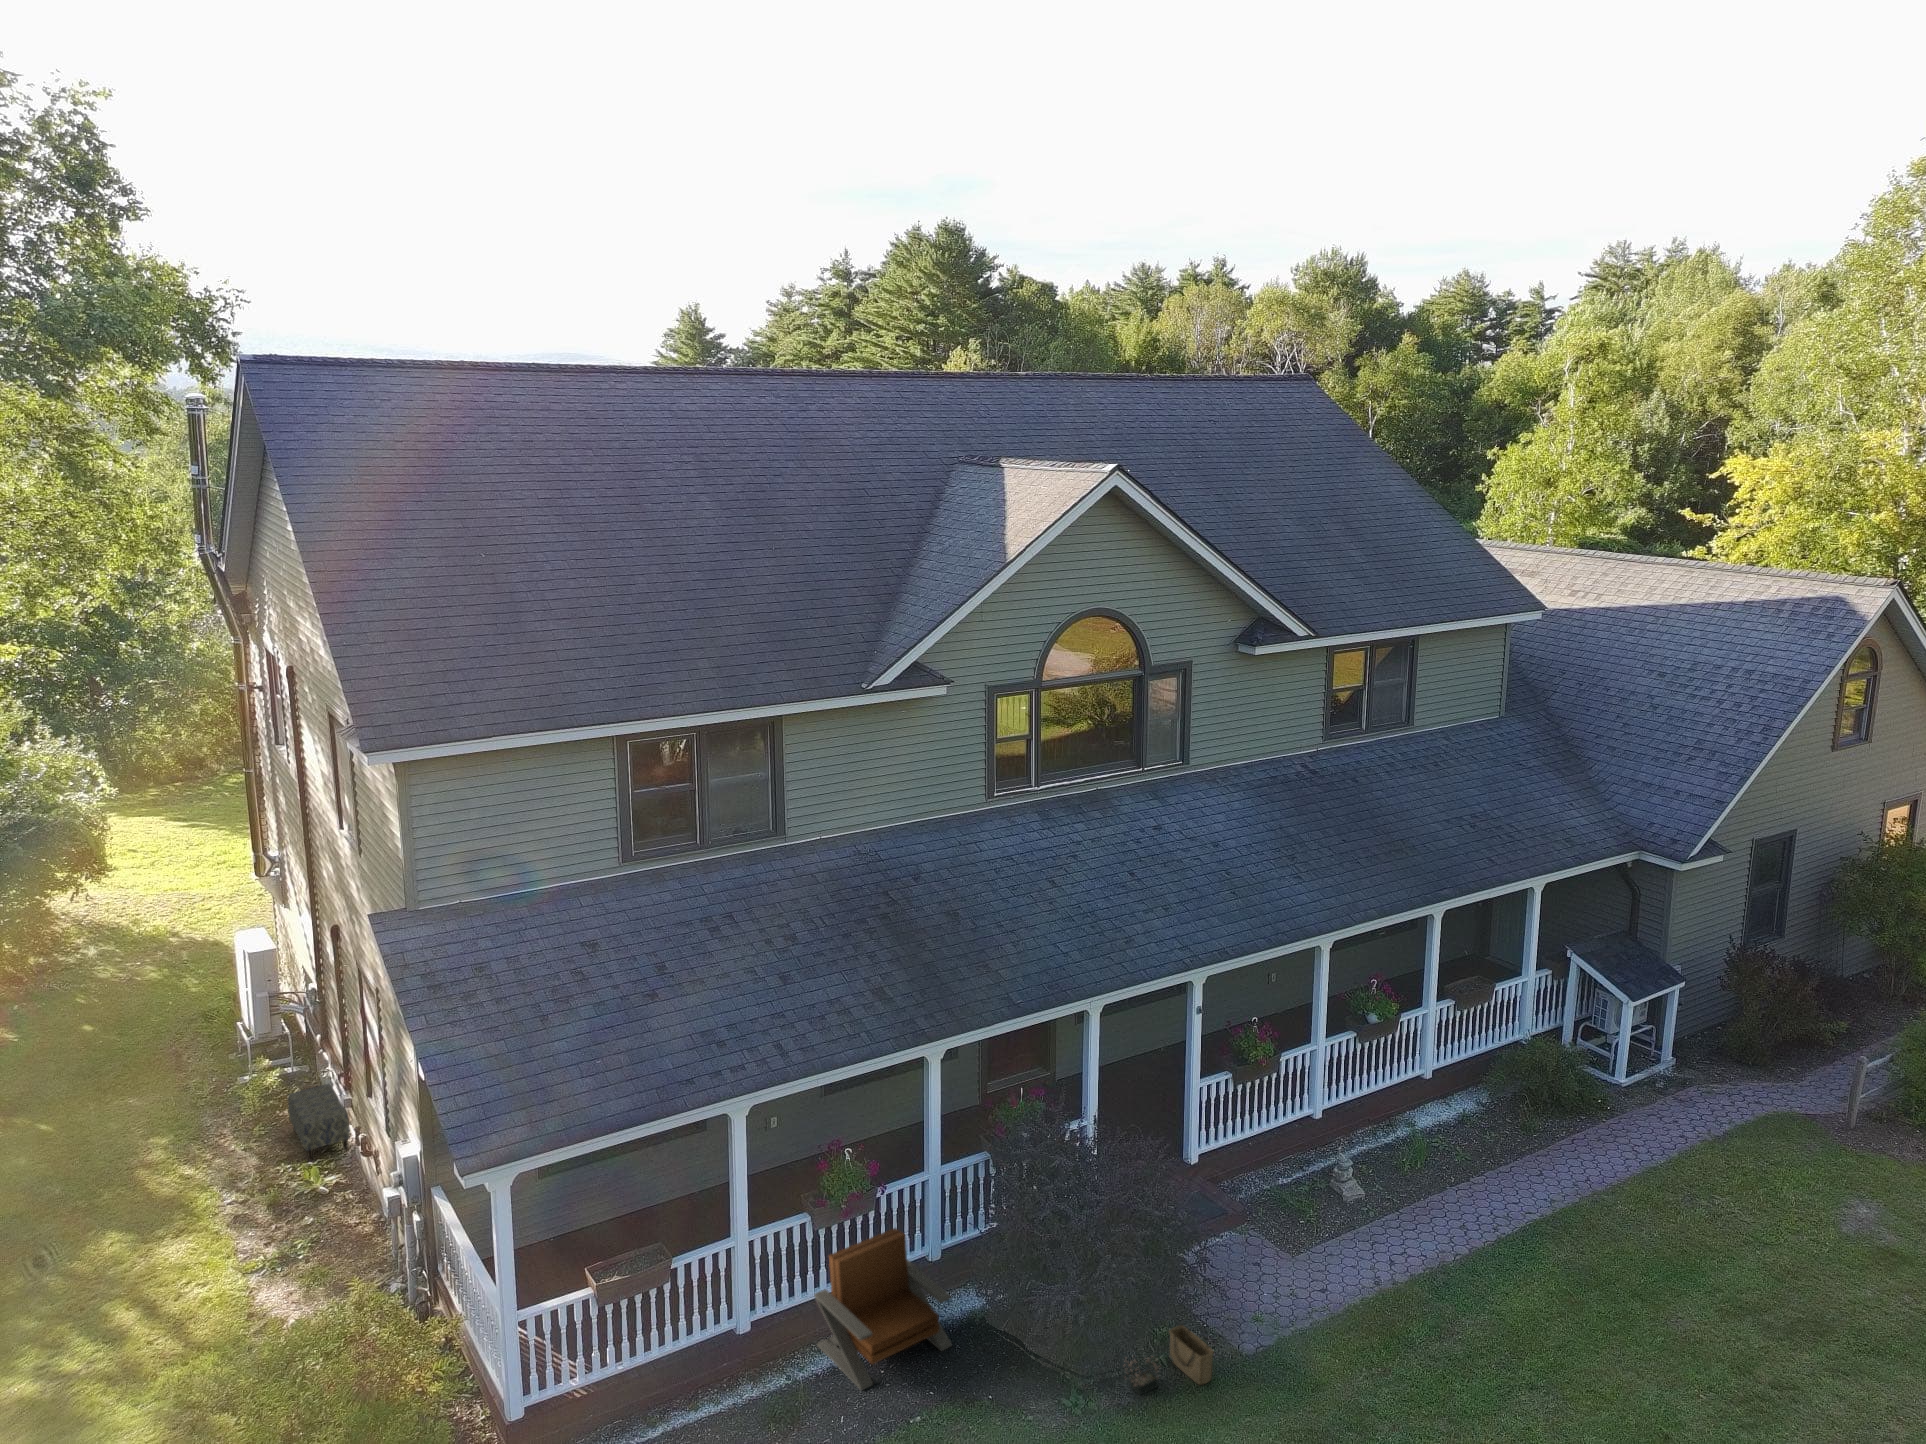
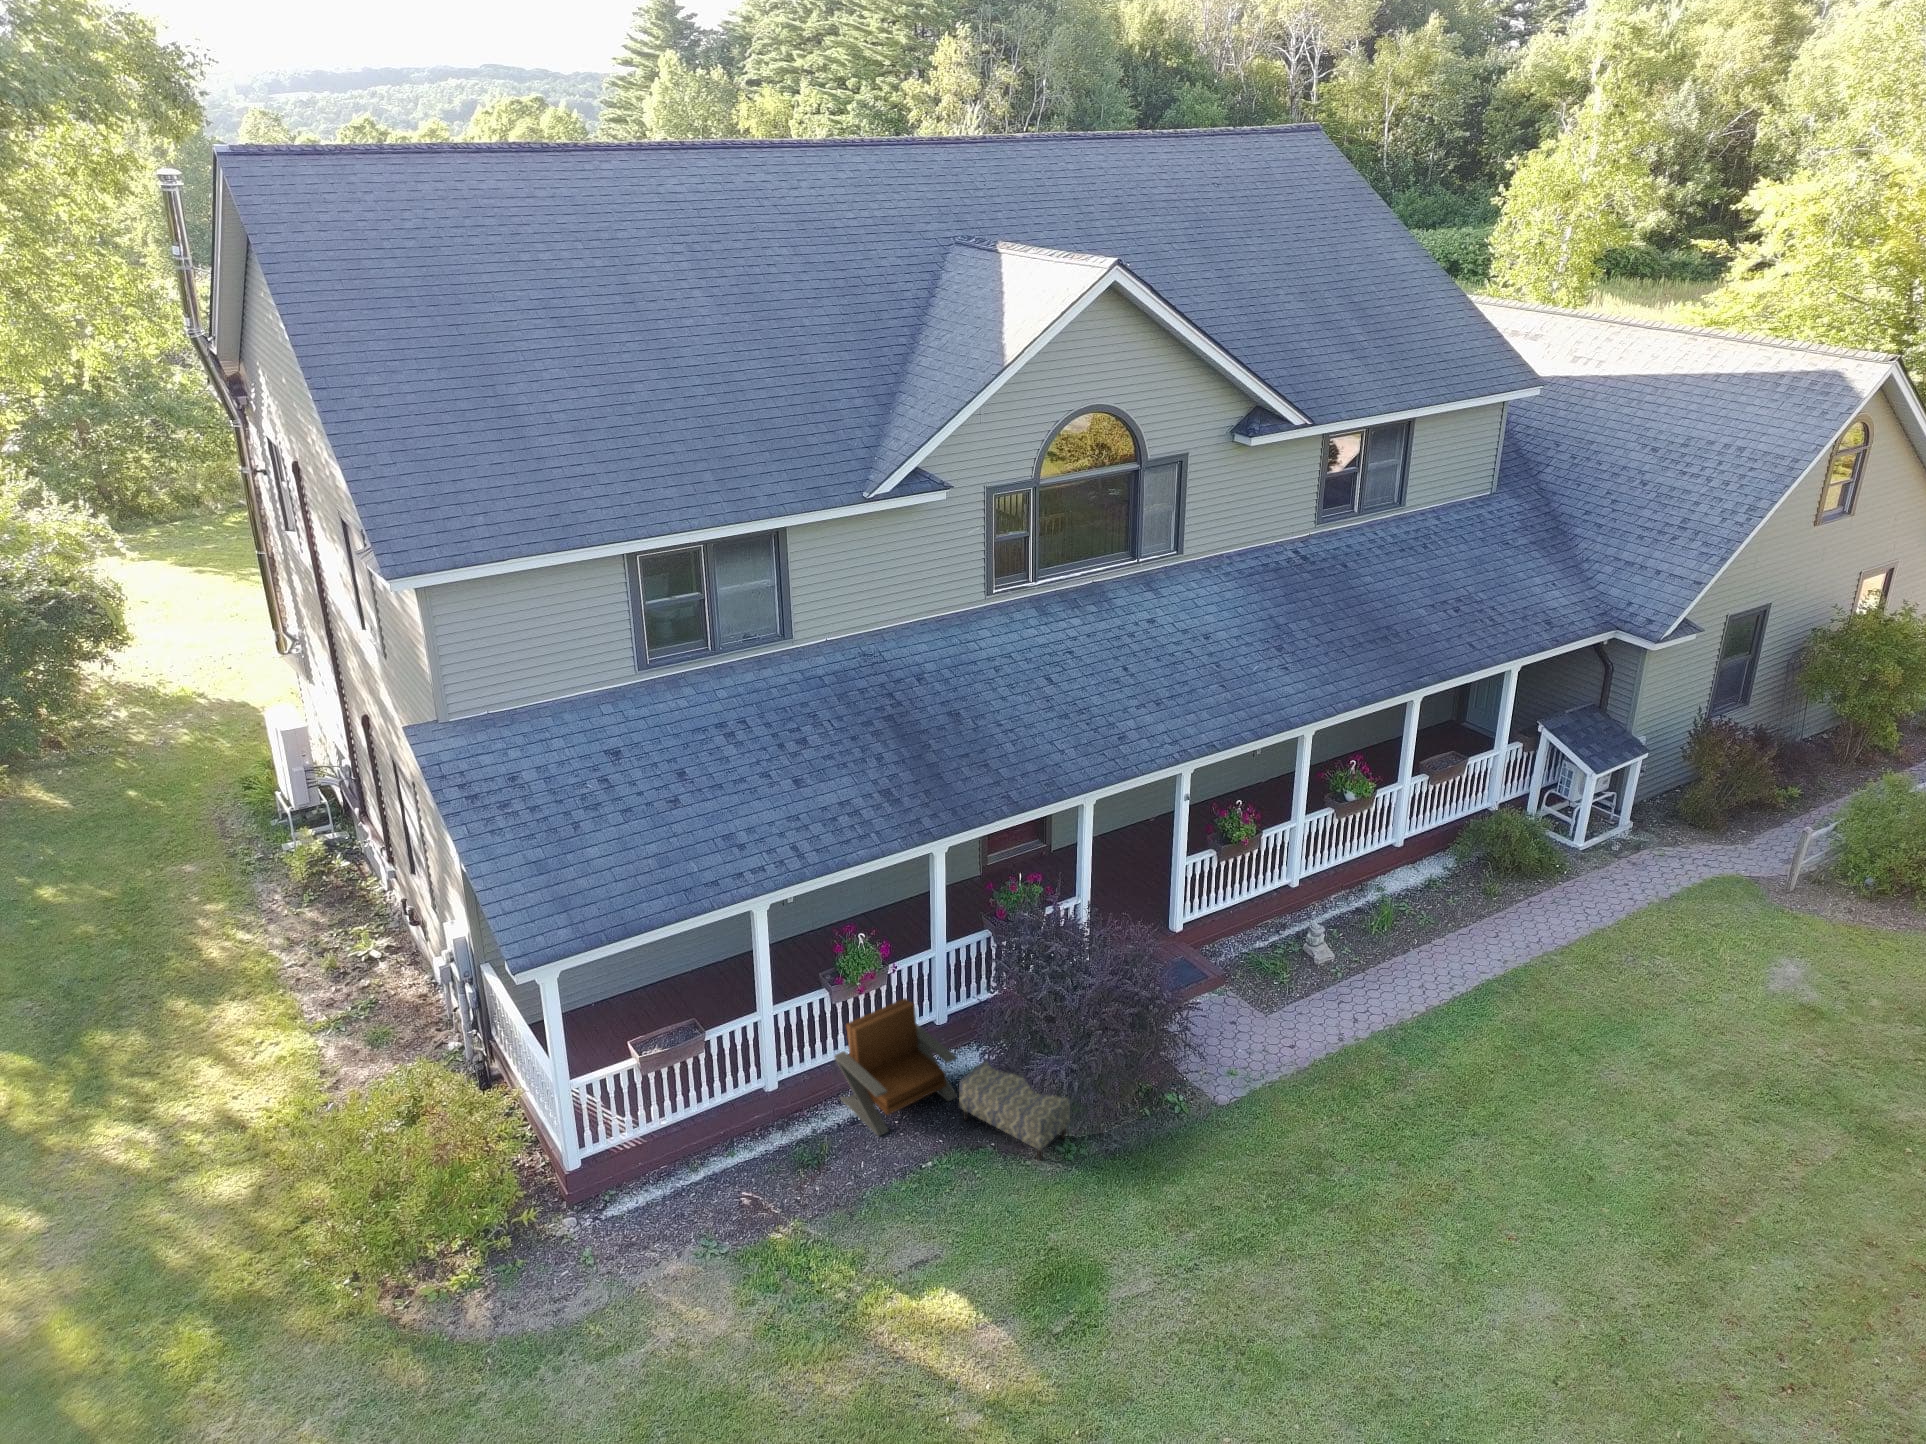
bench: present [287,1084,350,1161] -> present [959,1060,1070,1160]
basket: present [1169,1325,1214,1385] -> none [1150,1080,1190,1131]
decorative plant: present [1125,1357,1159,1395] -> none [1109,1107,1142,1140]

